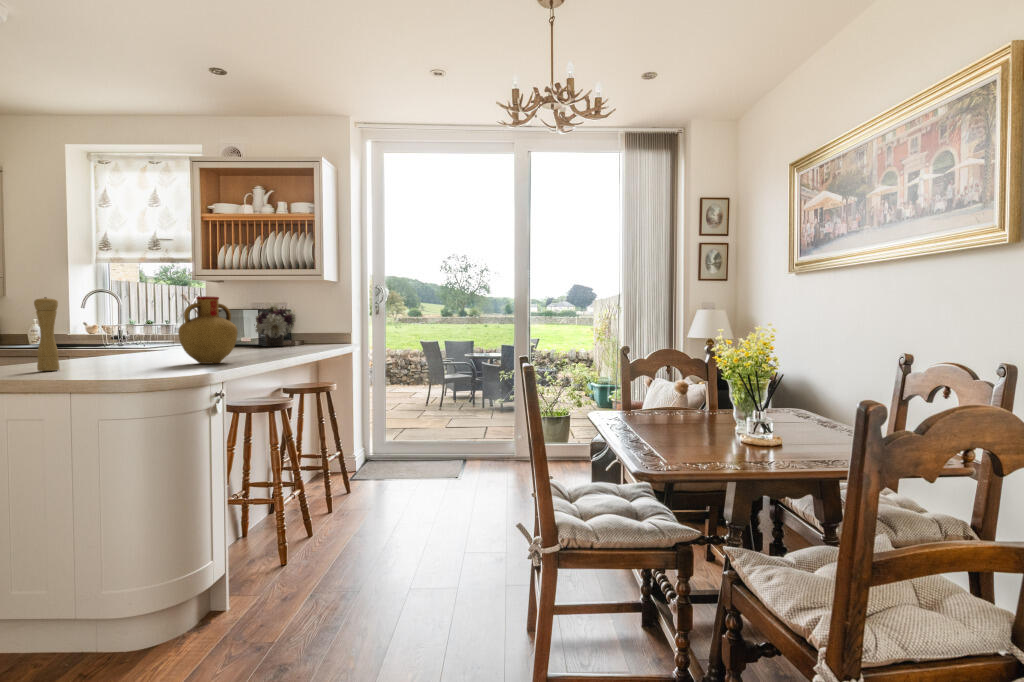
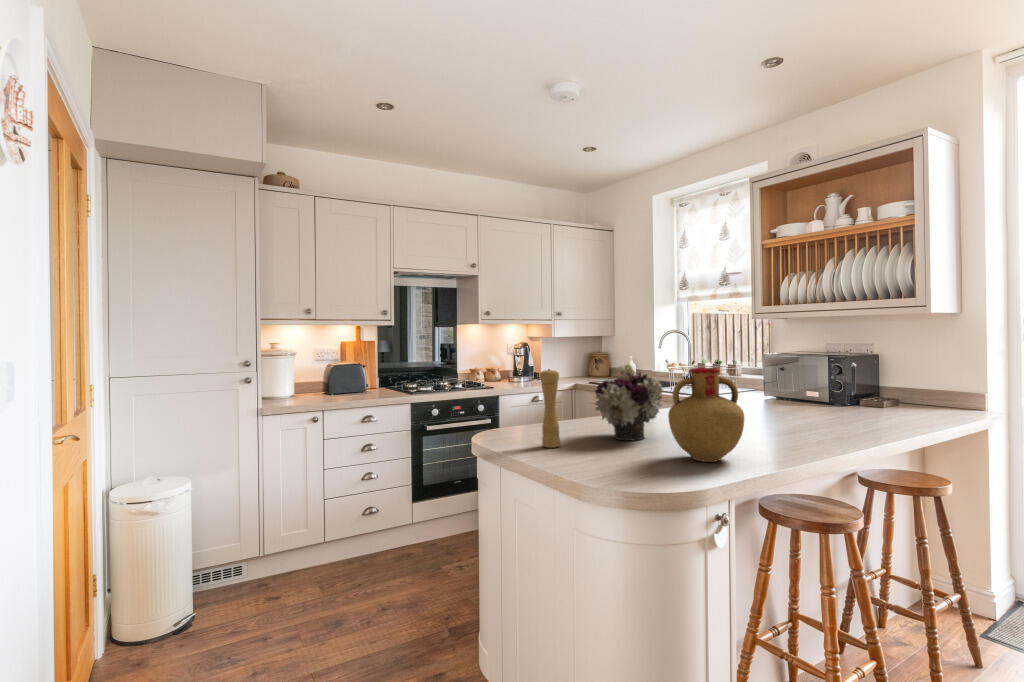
flower arrangement: present [254,304,295,346] -> present [594,363,663,441]

